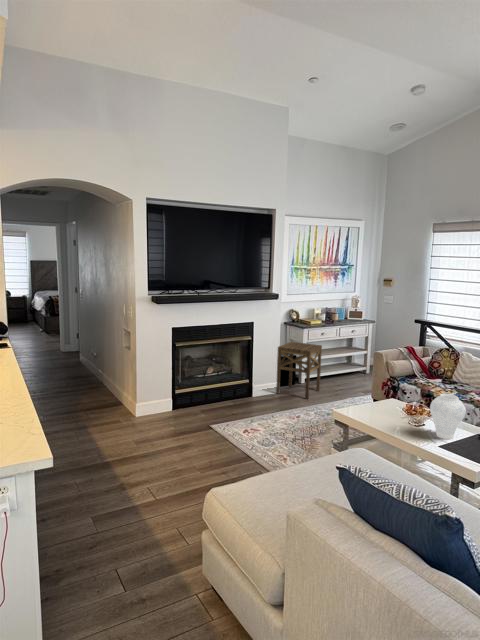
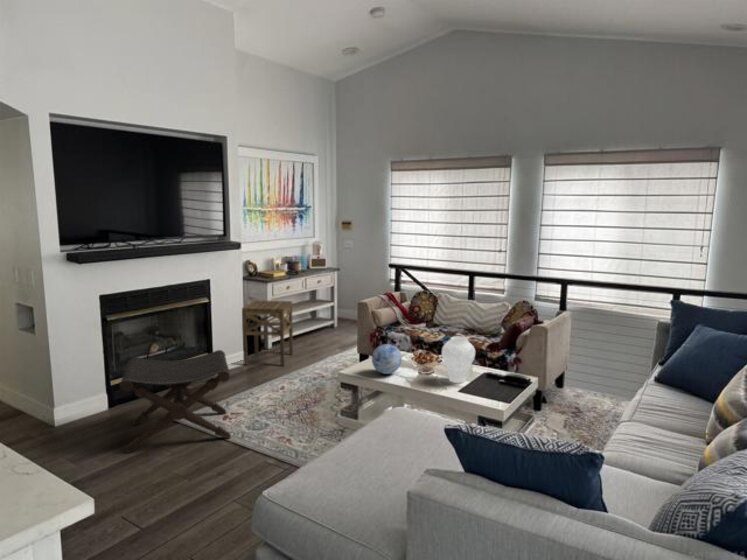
footstool: none [167,374,250,449] -> present [120,350,231,452]
decorative orb: none [365,391,393,419] -> present [372,344,402,374]

